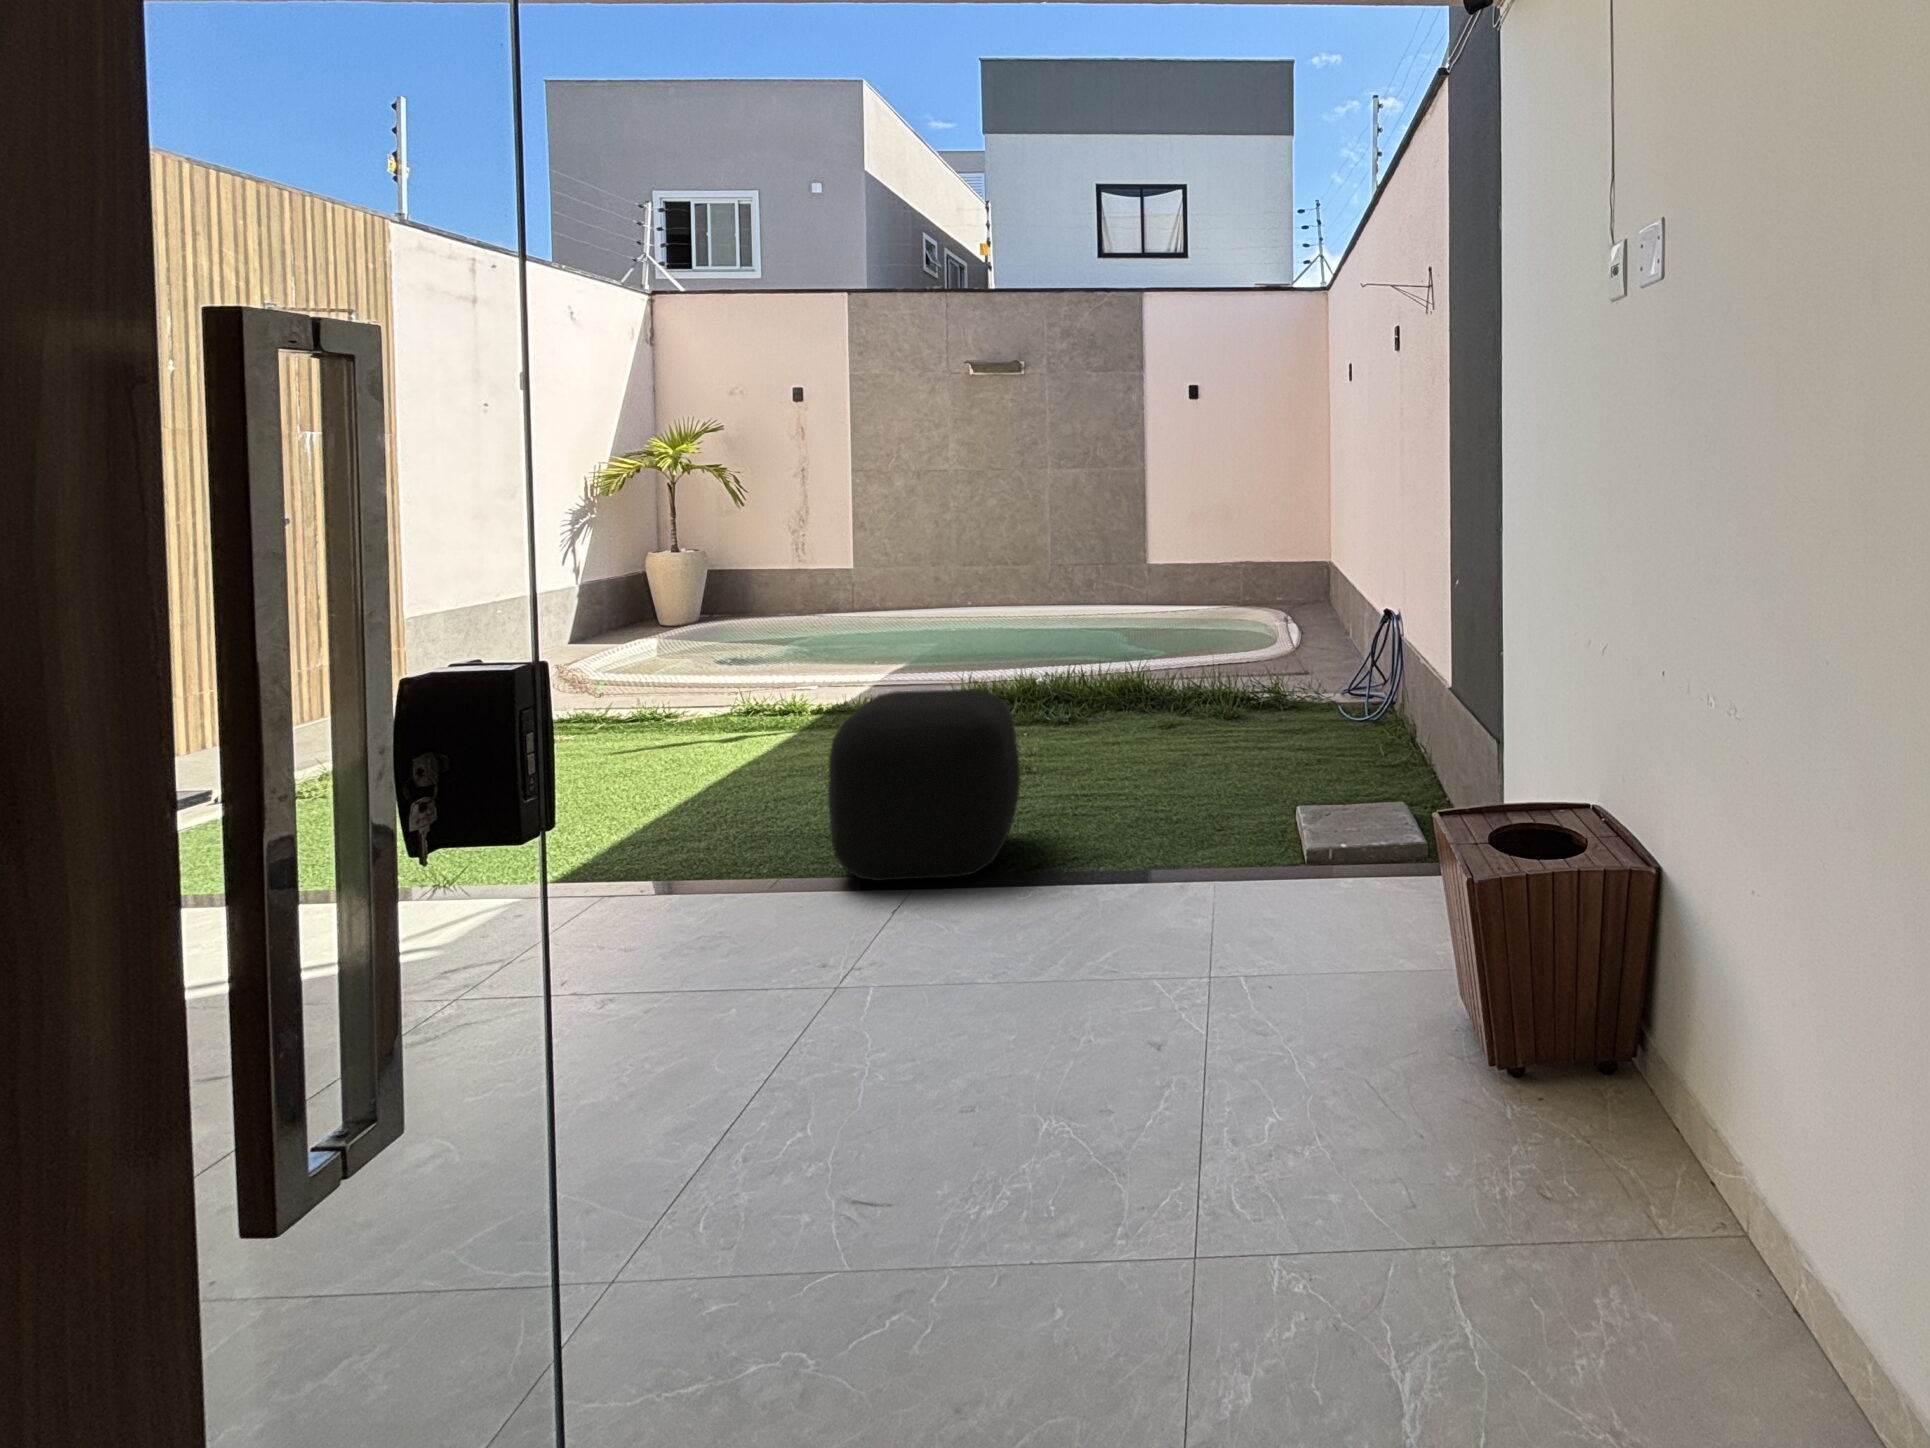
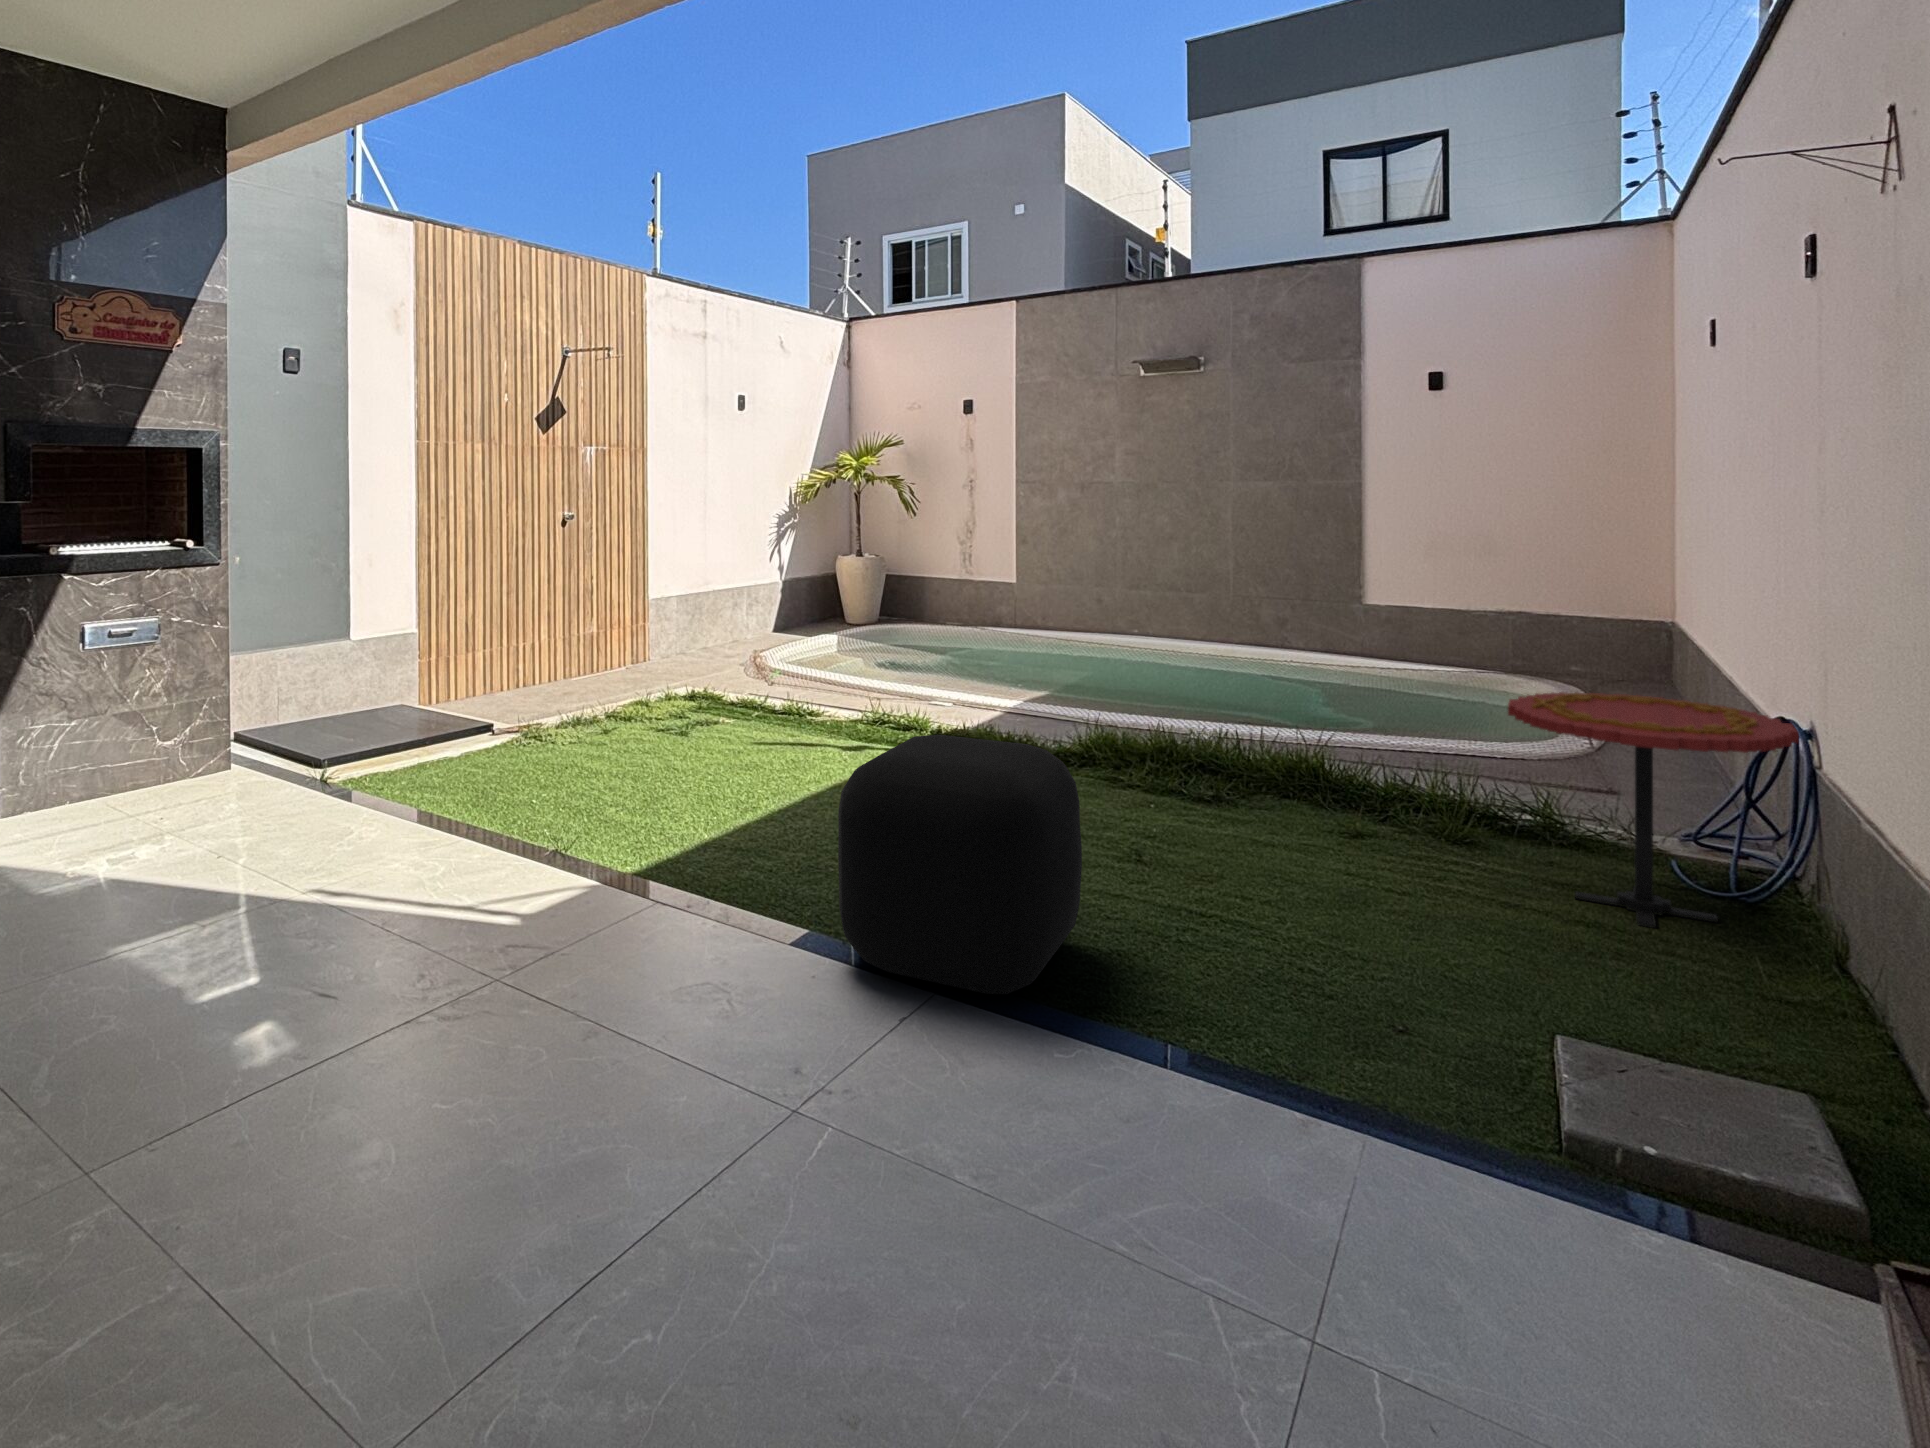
side table: none [1274,617,1421,761] -> present [1508,692,1799,928]

